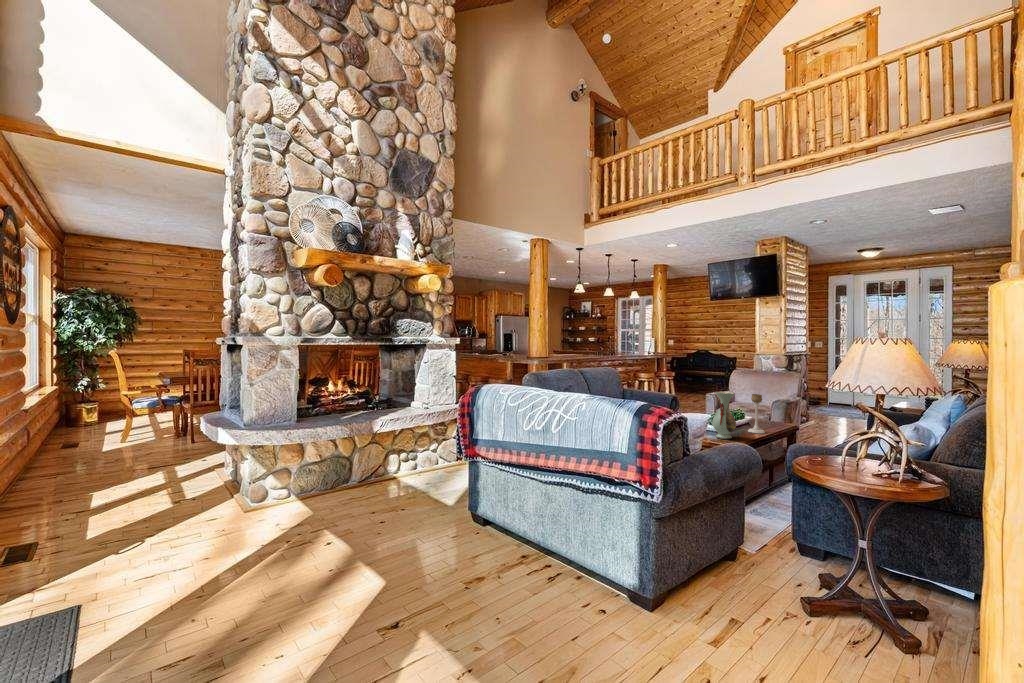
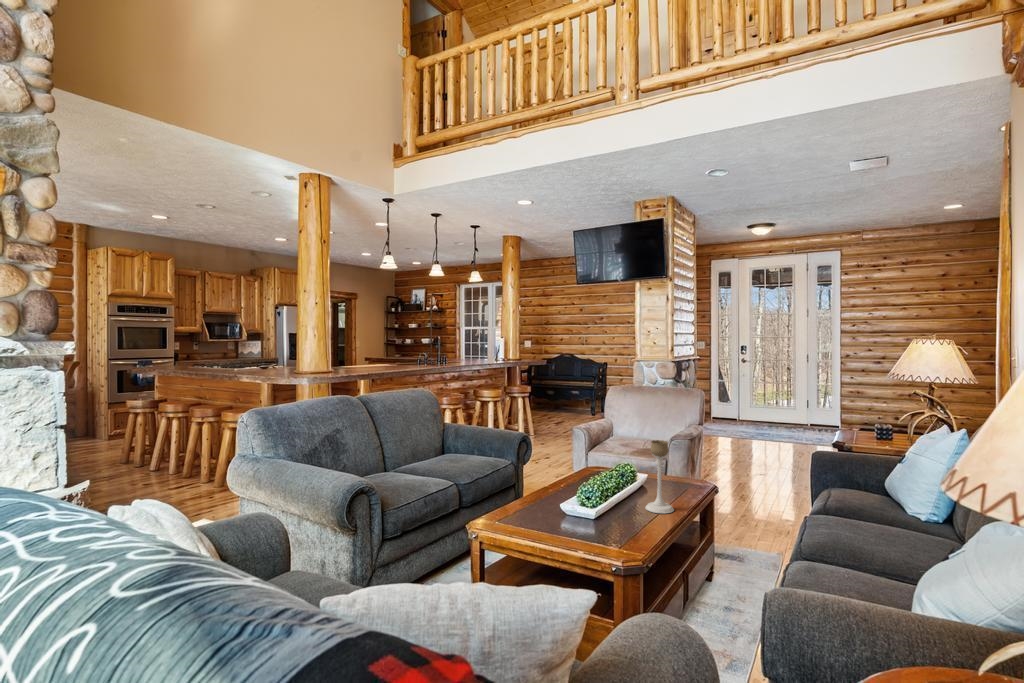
decorative vase: present [712,391,736,439] -> none [587,443,630,540]

